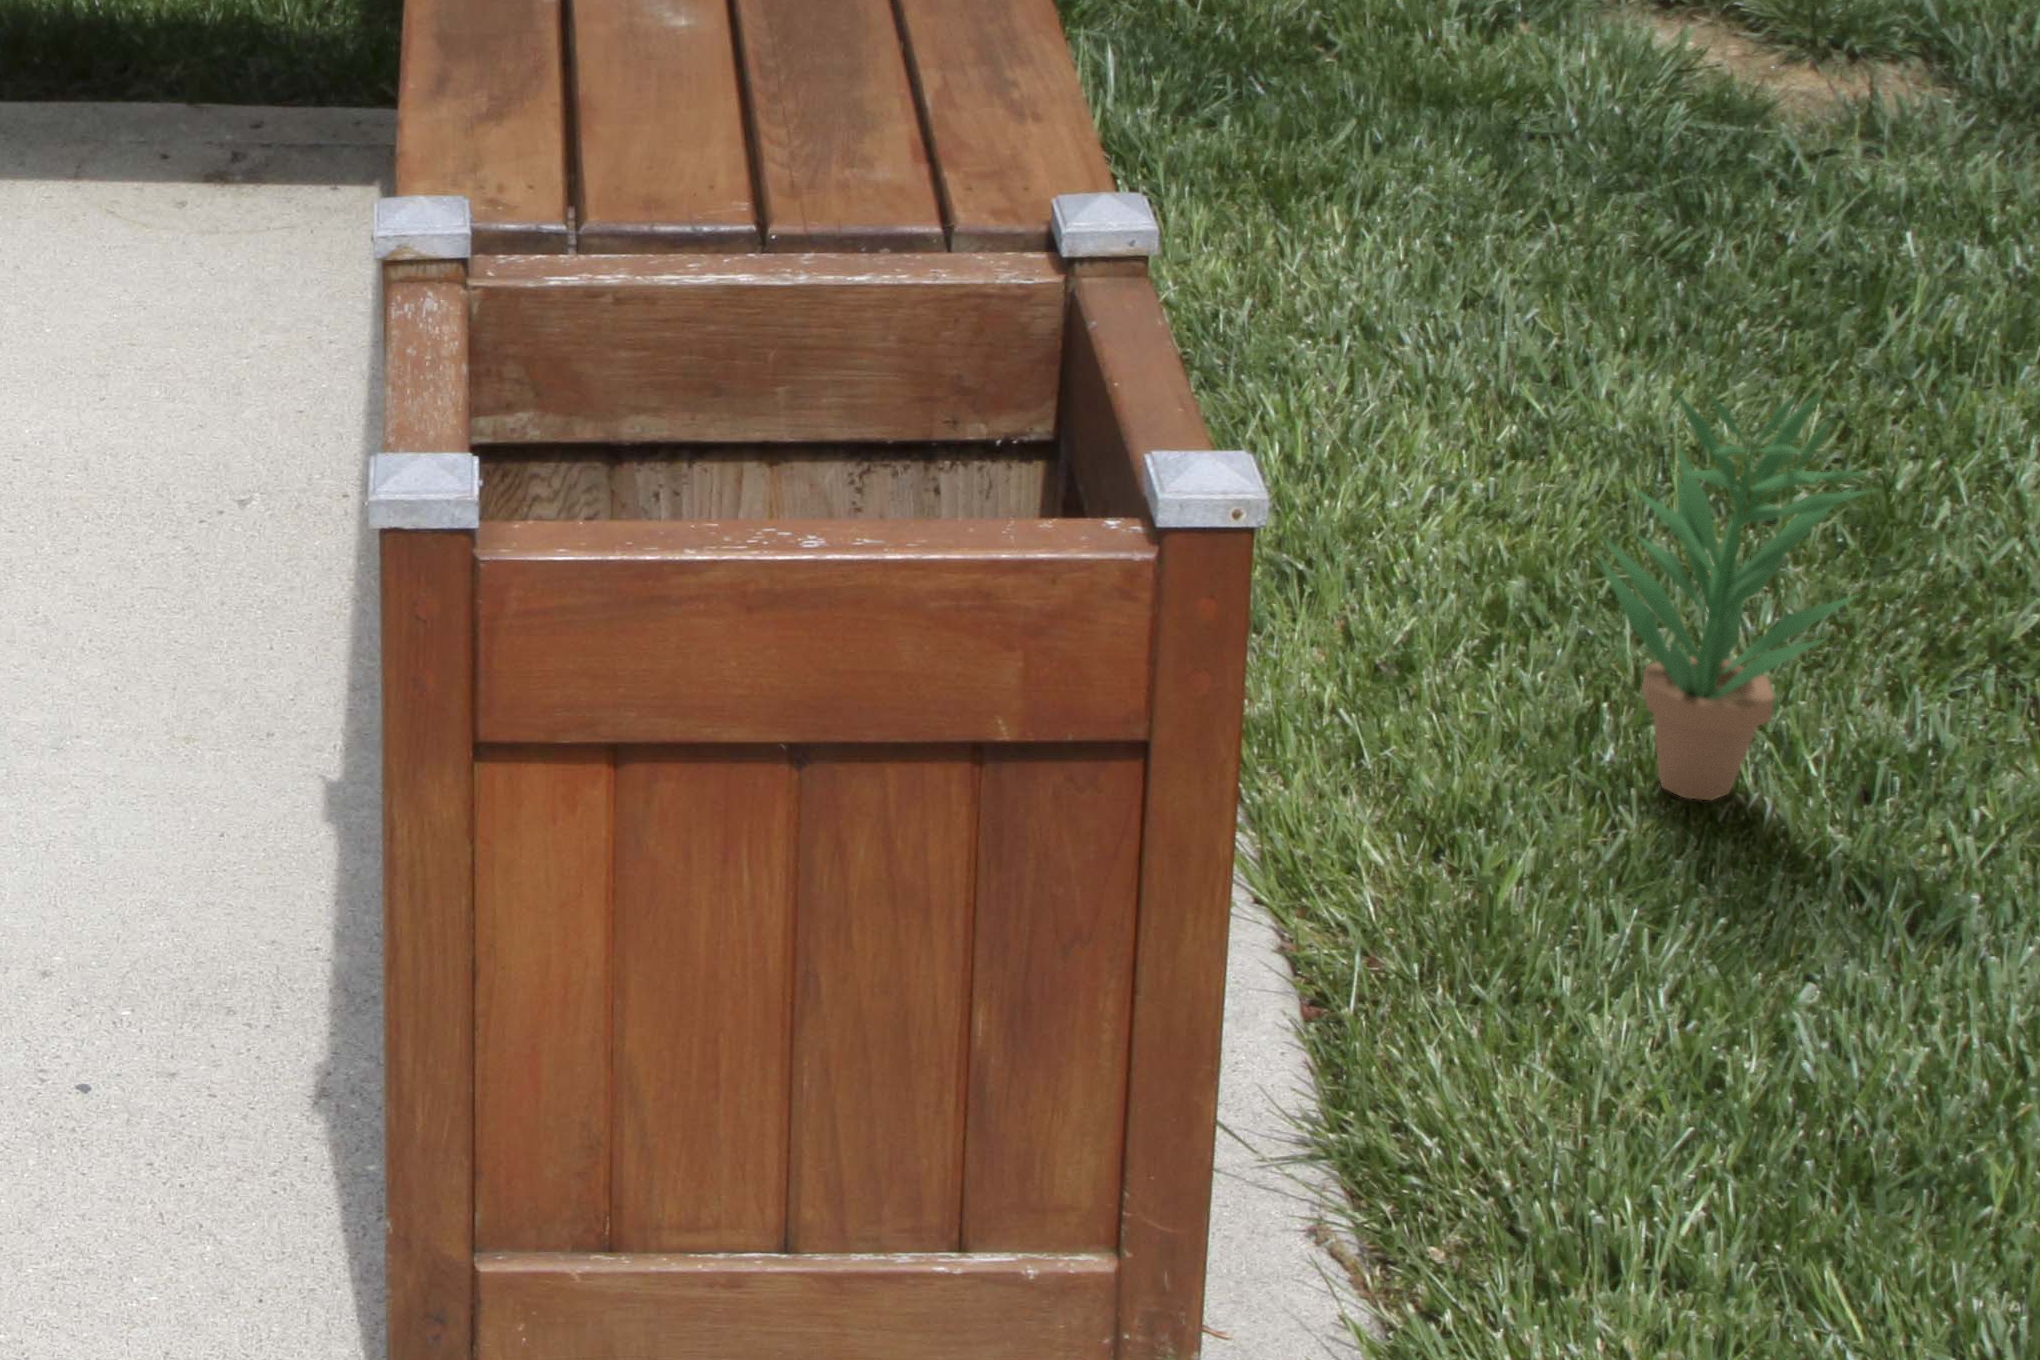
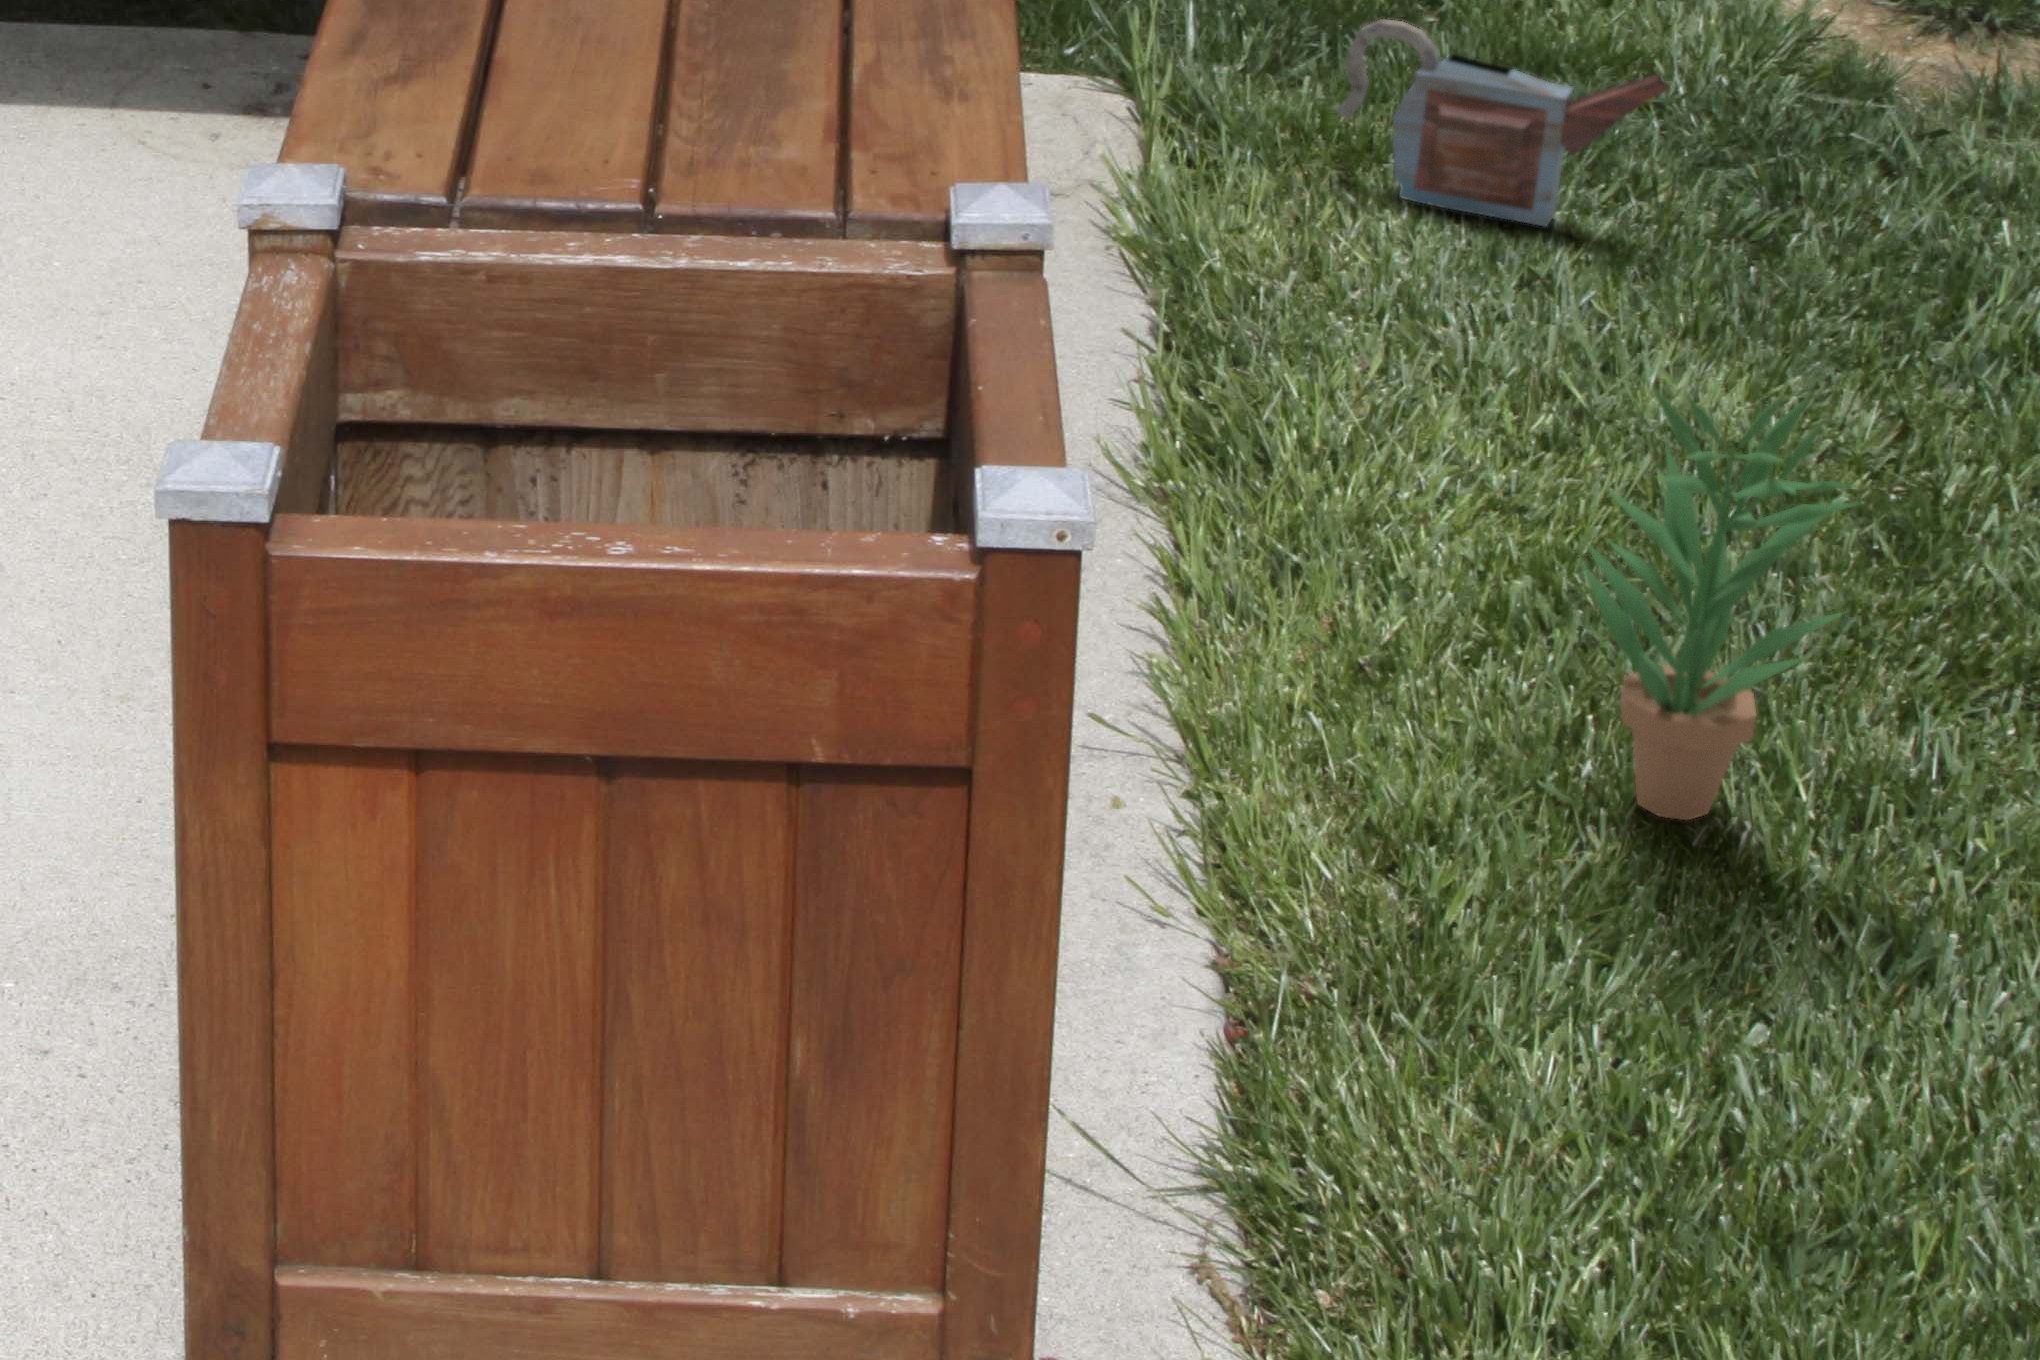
watering can: none [1270,63,1595,258] -> present [1337,19,1671,226]

